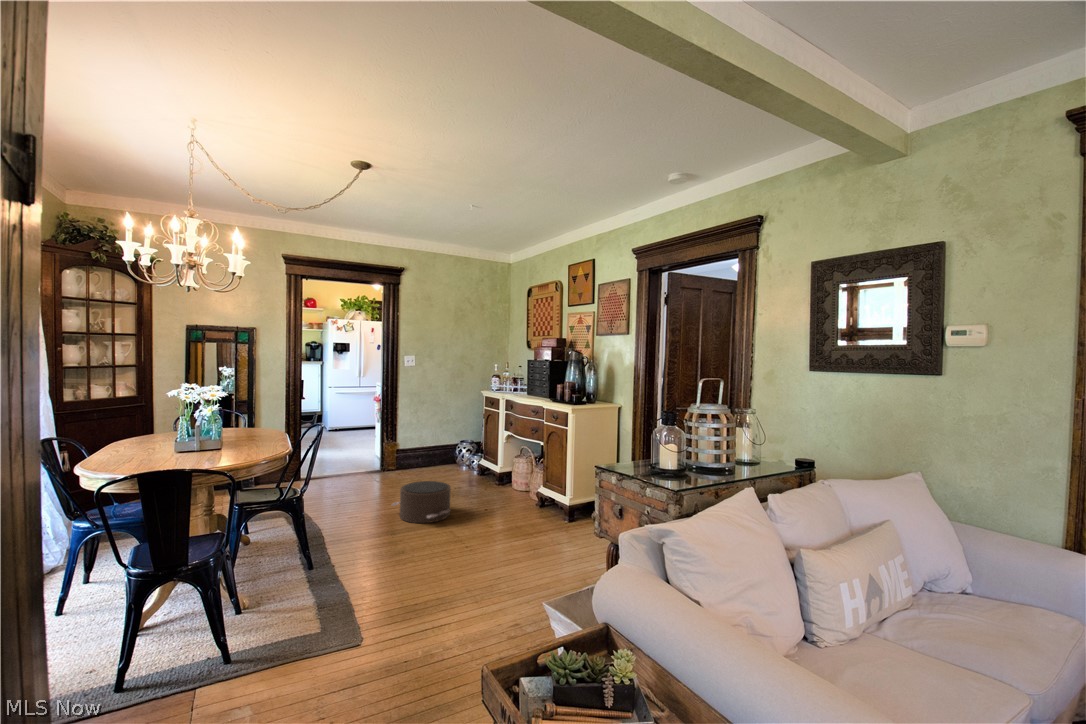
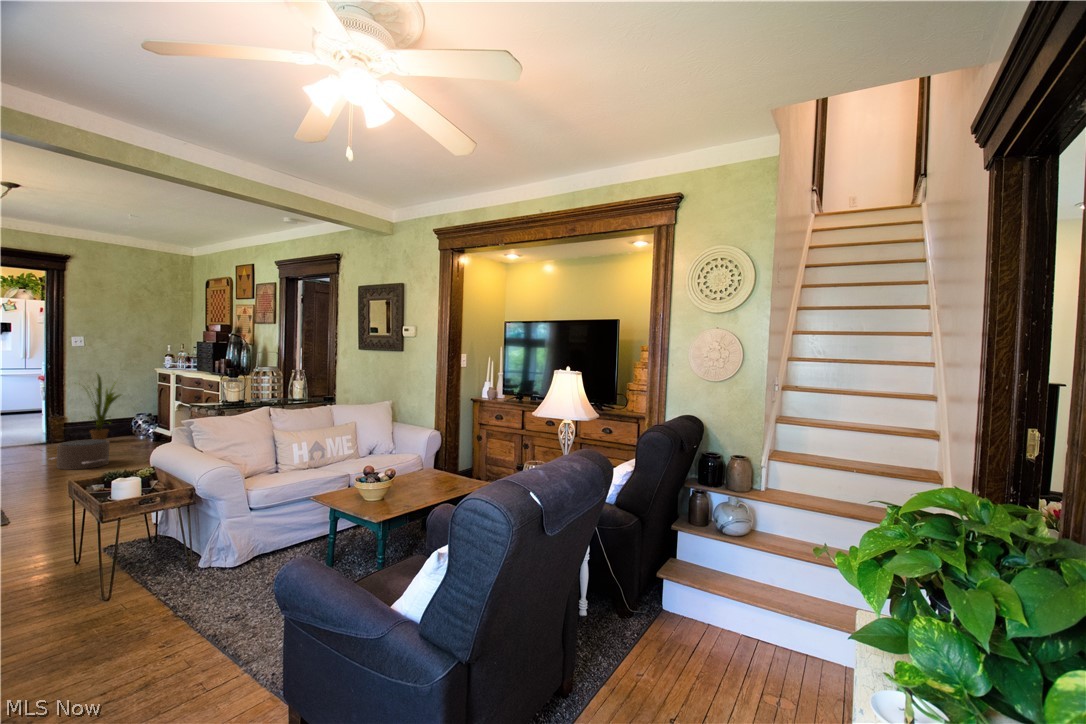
house plant: none [406,394,451,475] -> present [90,374,121,440]

